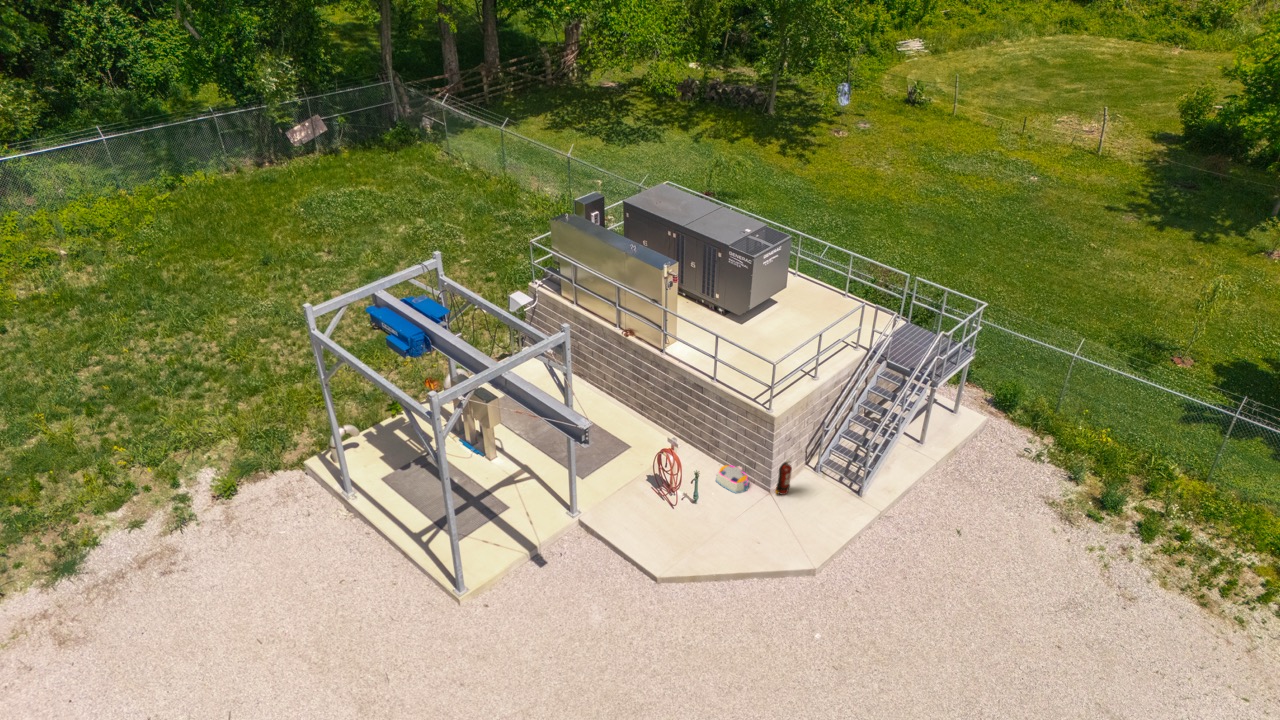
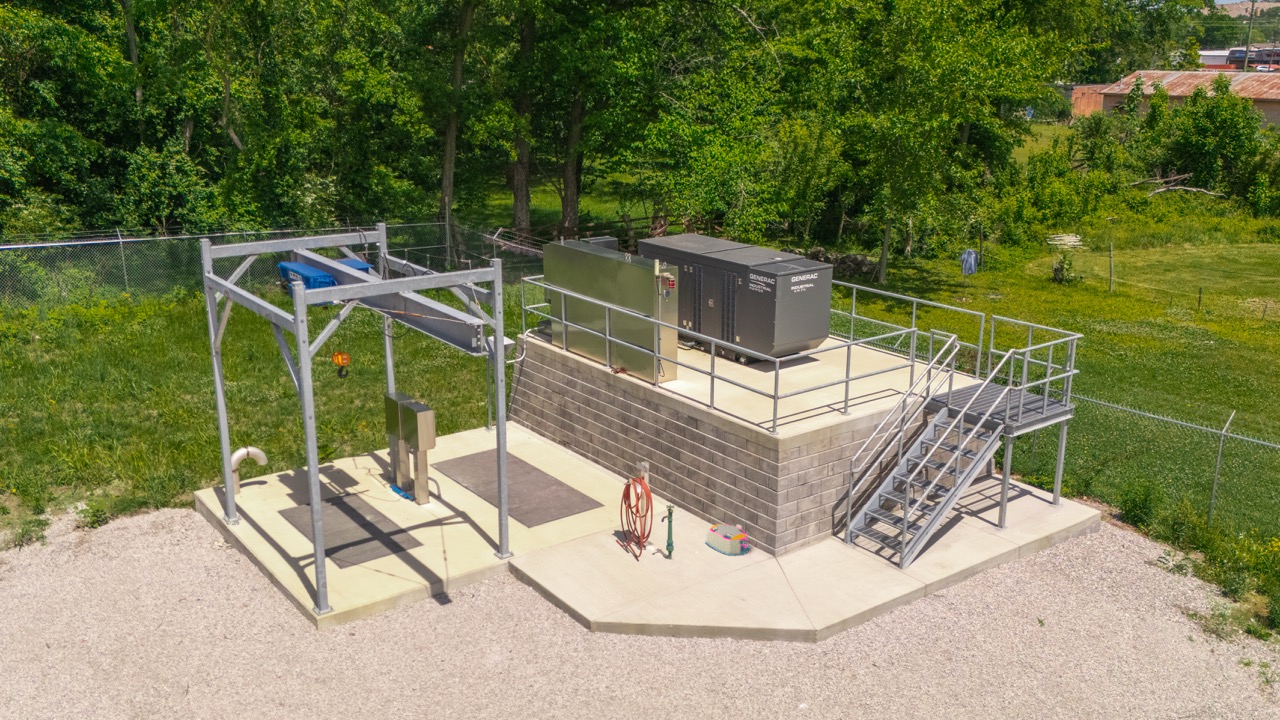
fire extinguisher: present [775,457,792,495] -> none [782,504,805,561]

